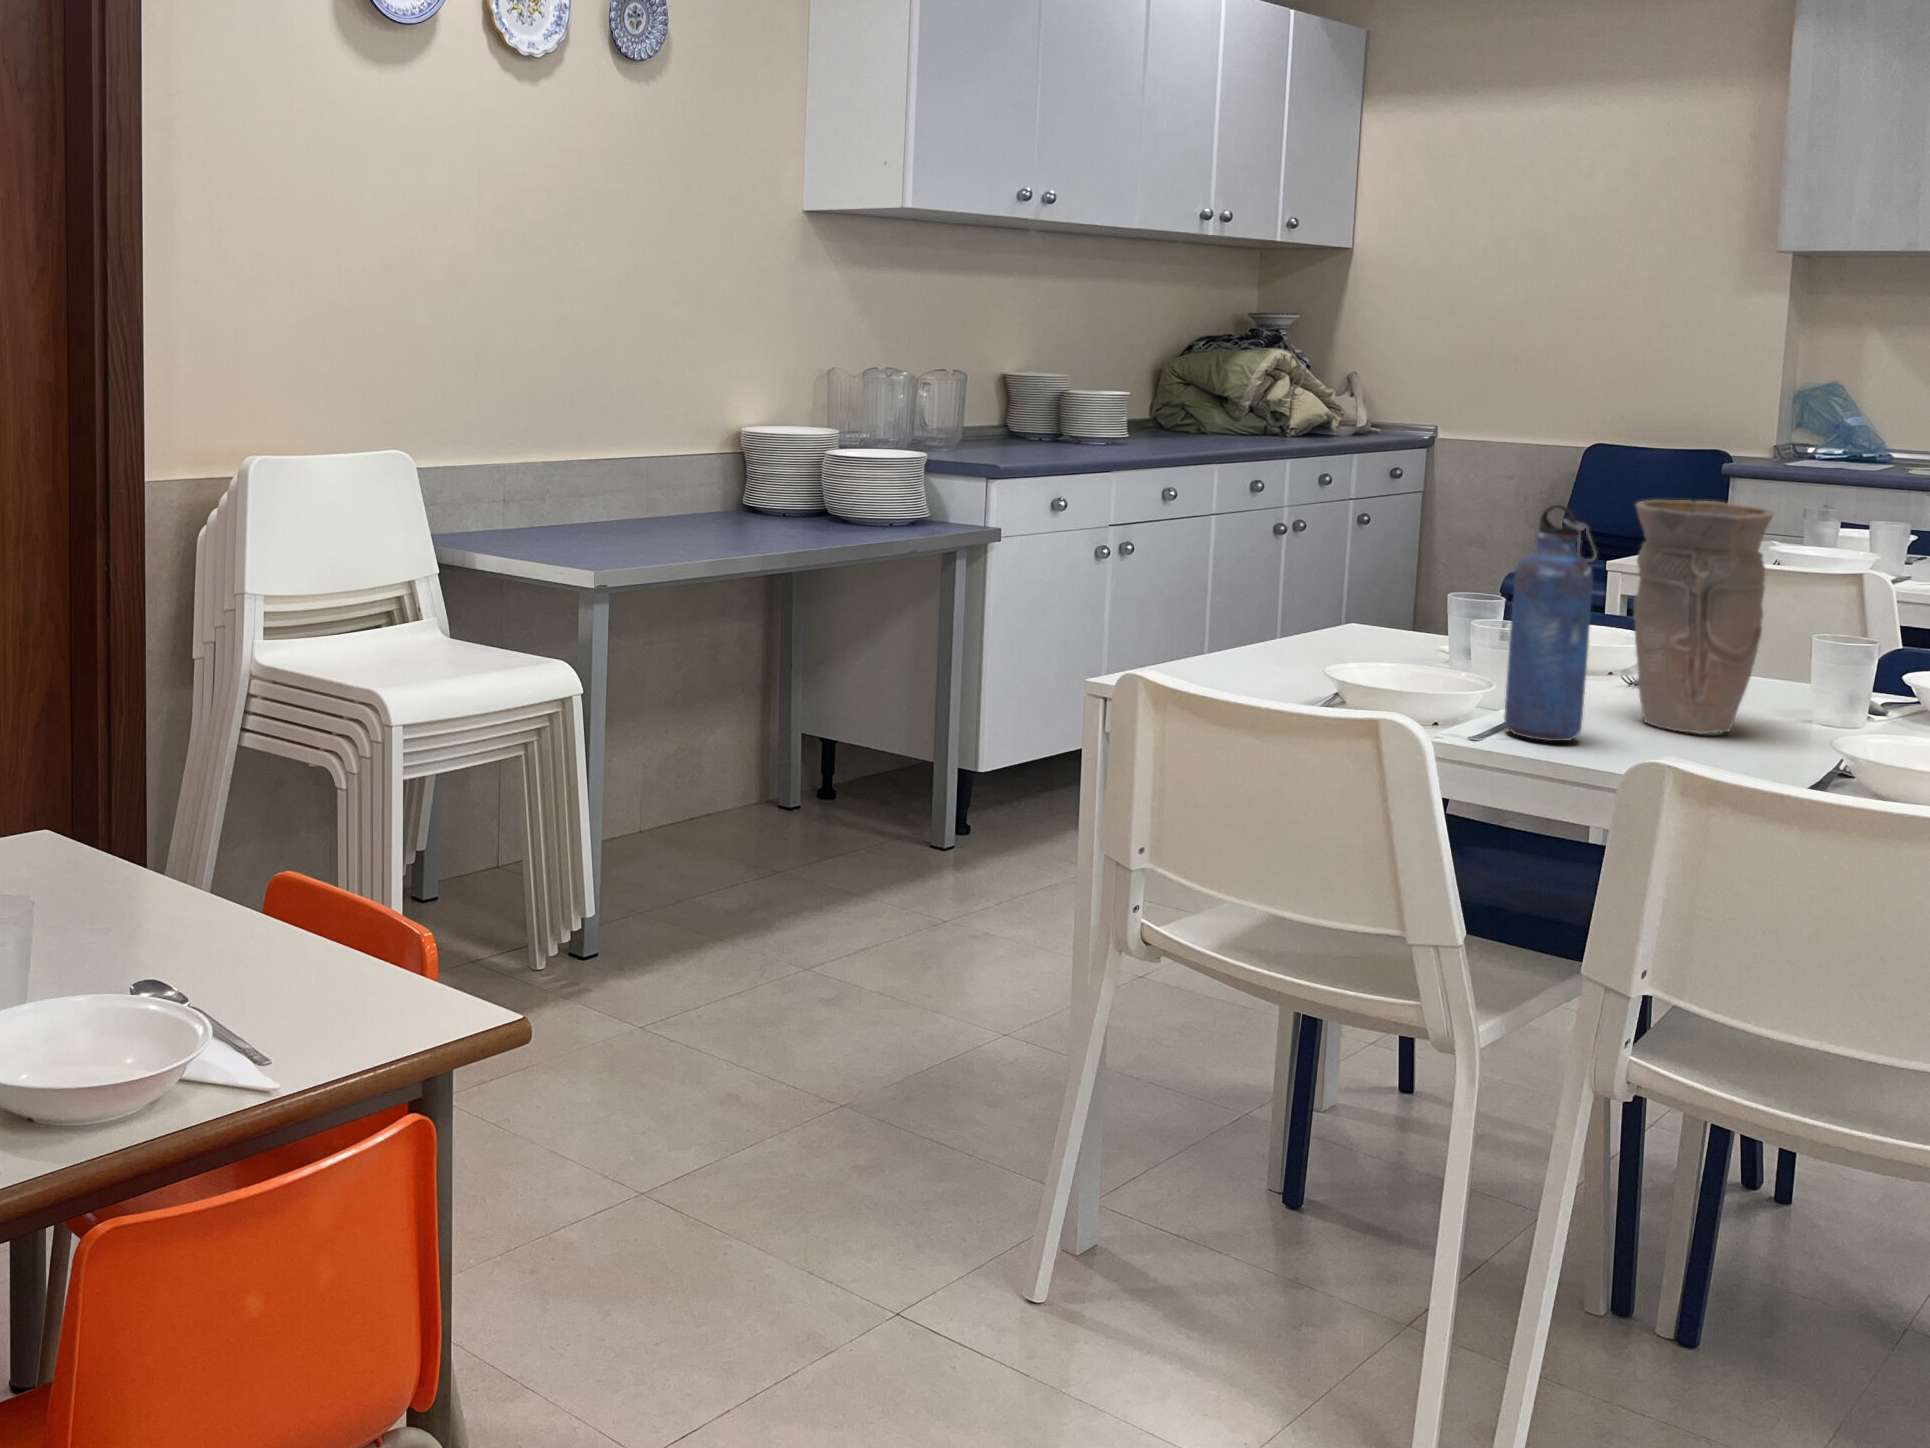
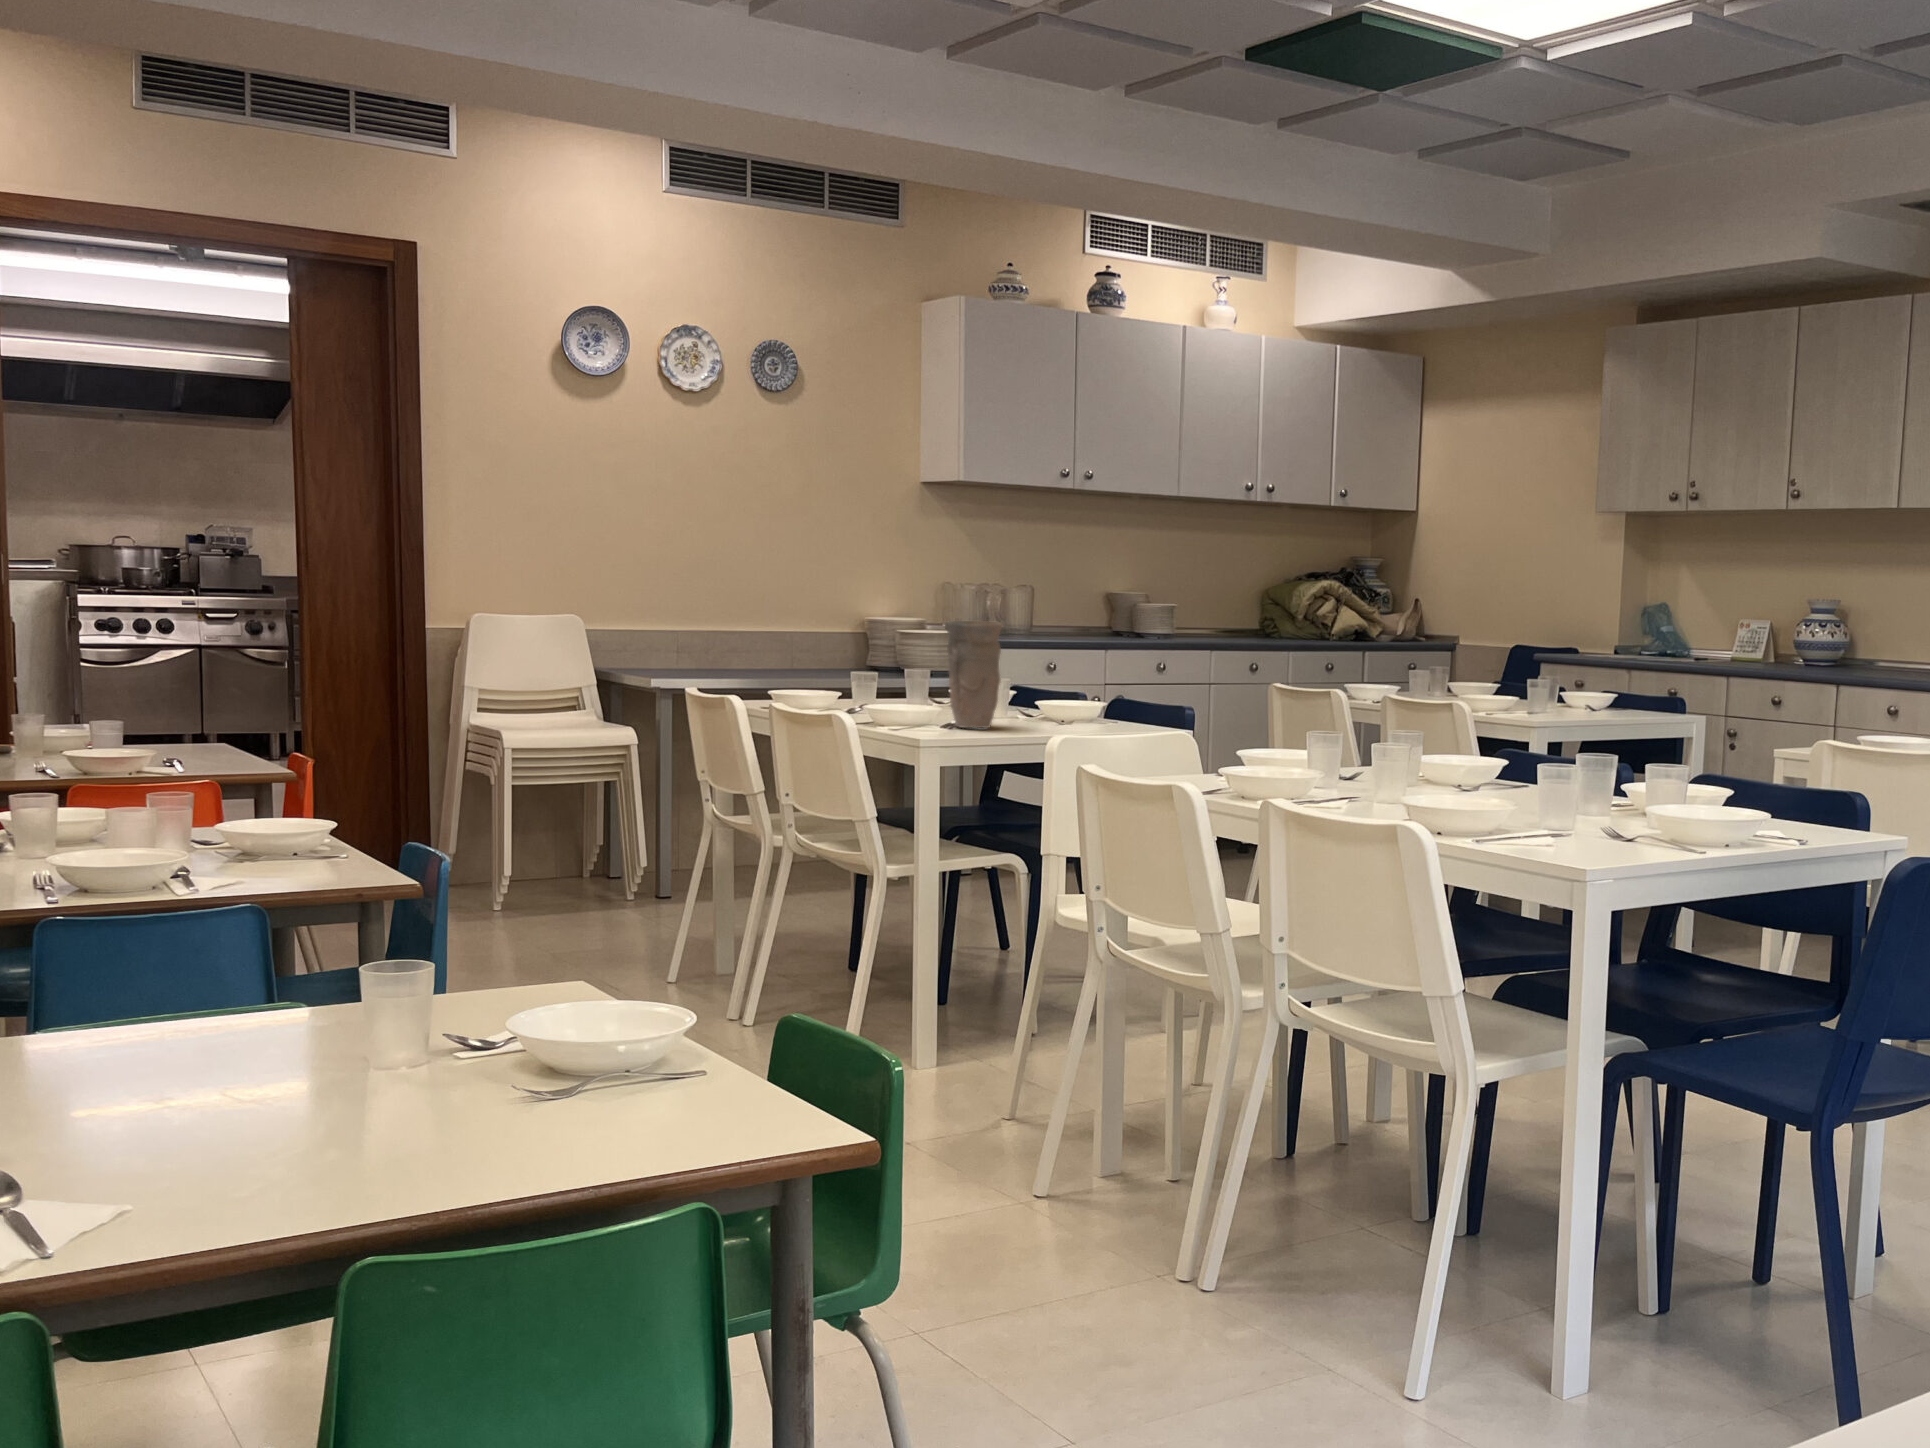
water bottle: present [1504,505,1597,741] -> none [861,617,894,725]

